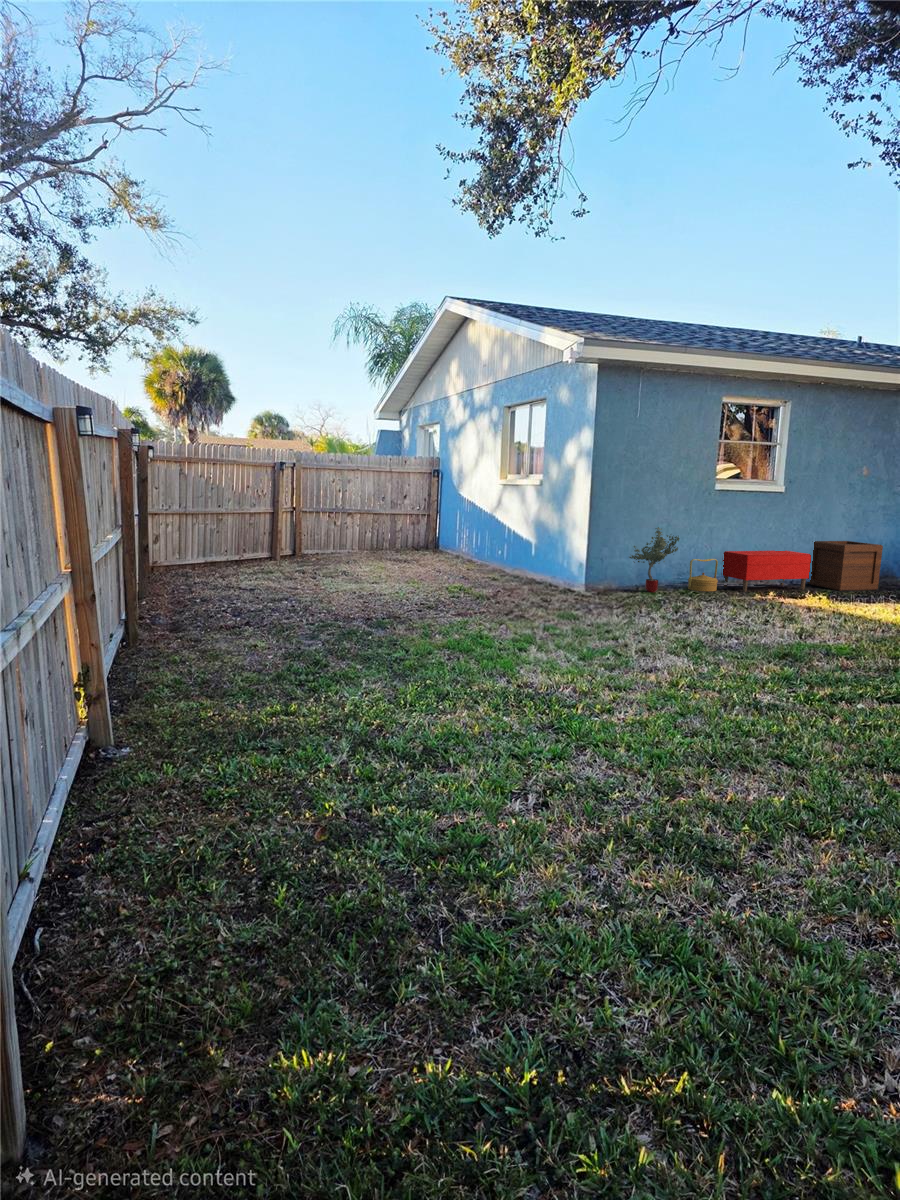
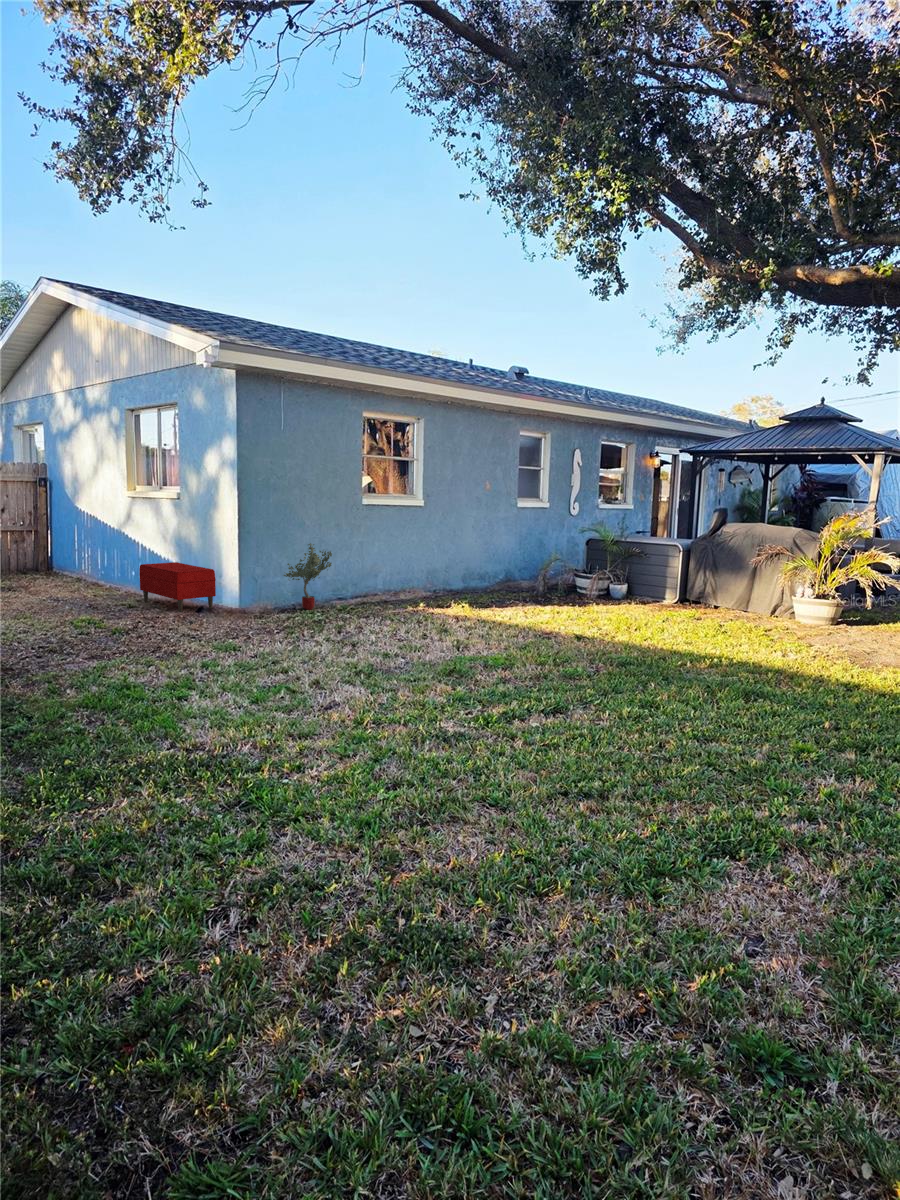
wooden crate: present [807,541,883,591] -> none [445,548,503,594]
bench: present [723,551,811,592] -> present [139,562,216,612]
woven basket: present [688,559,718,591] -> none [342,572,370,604]

